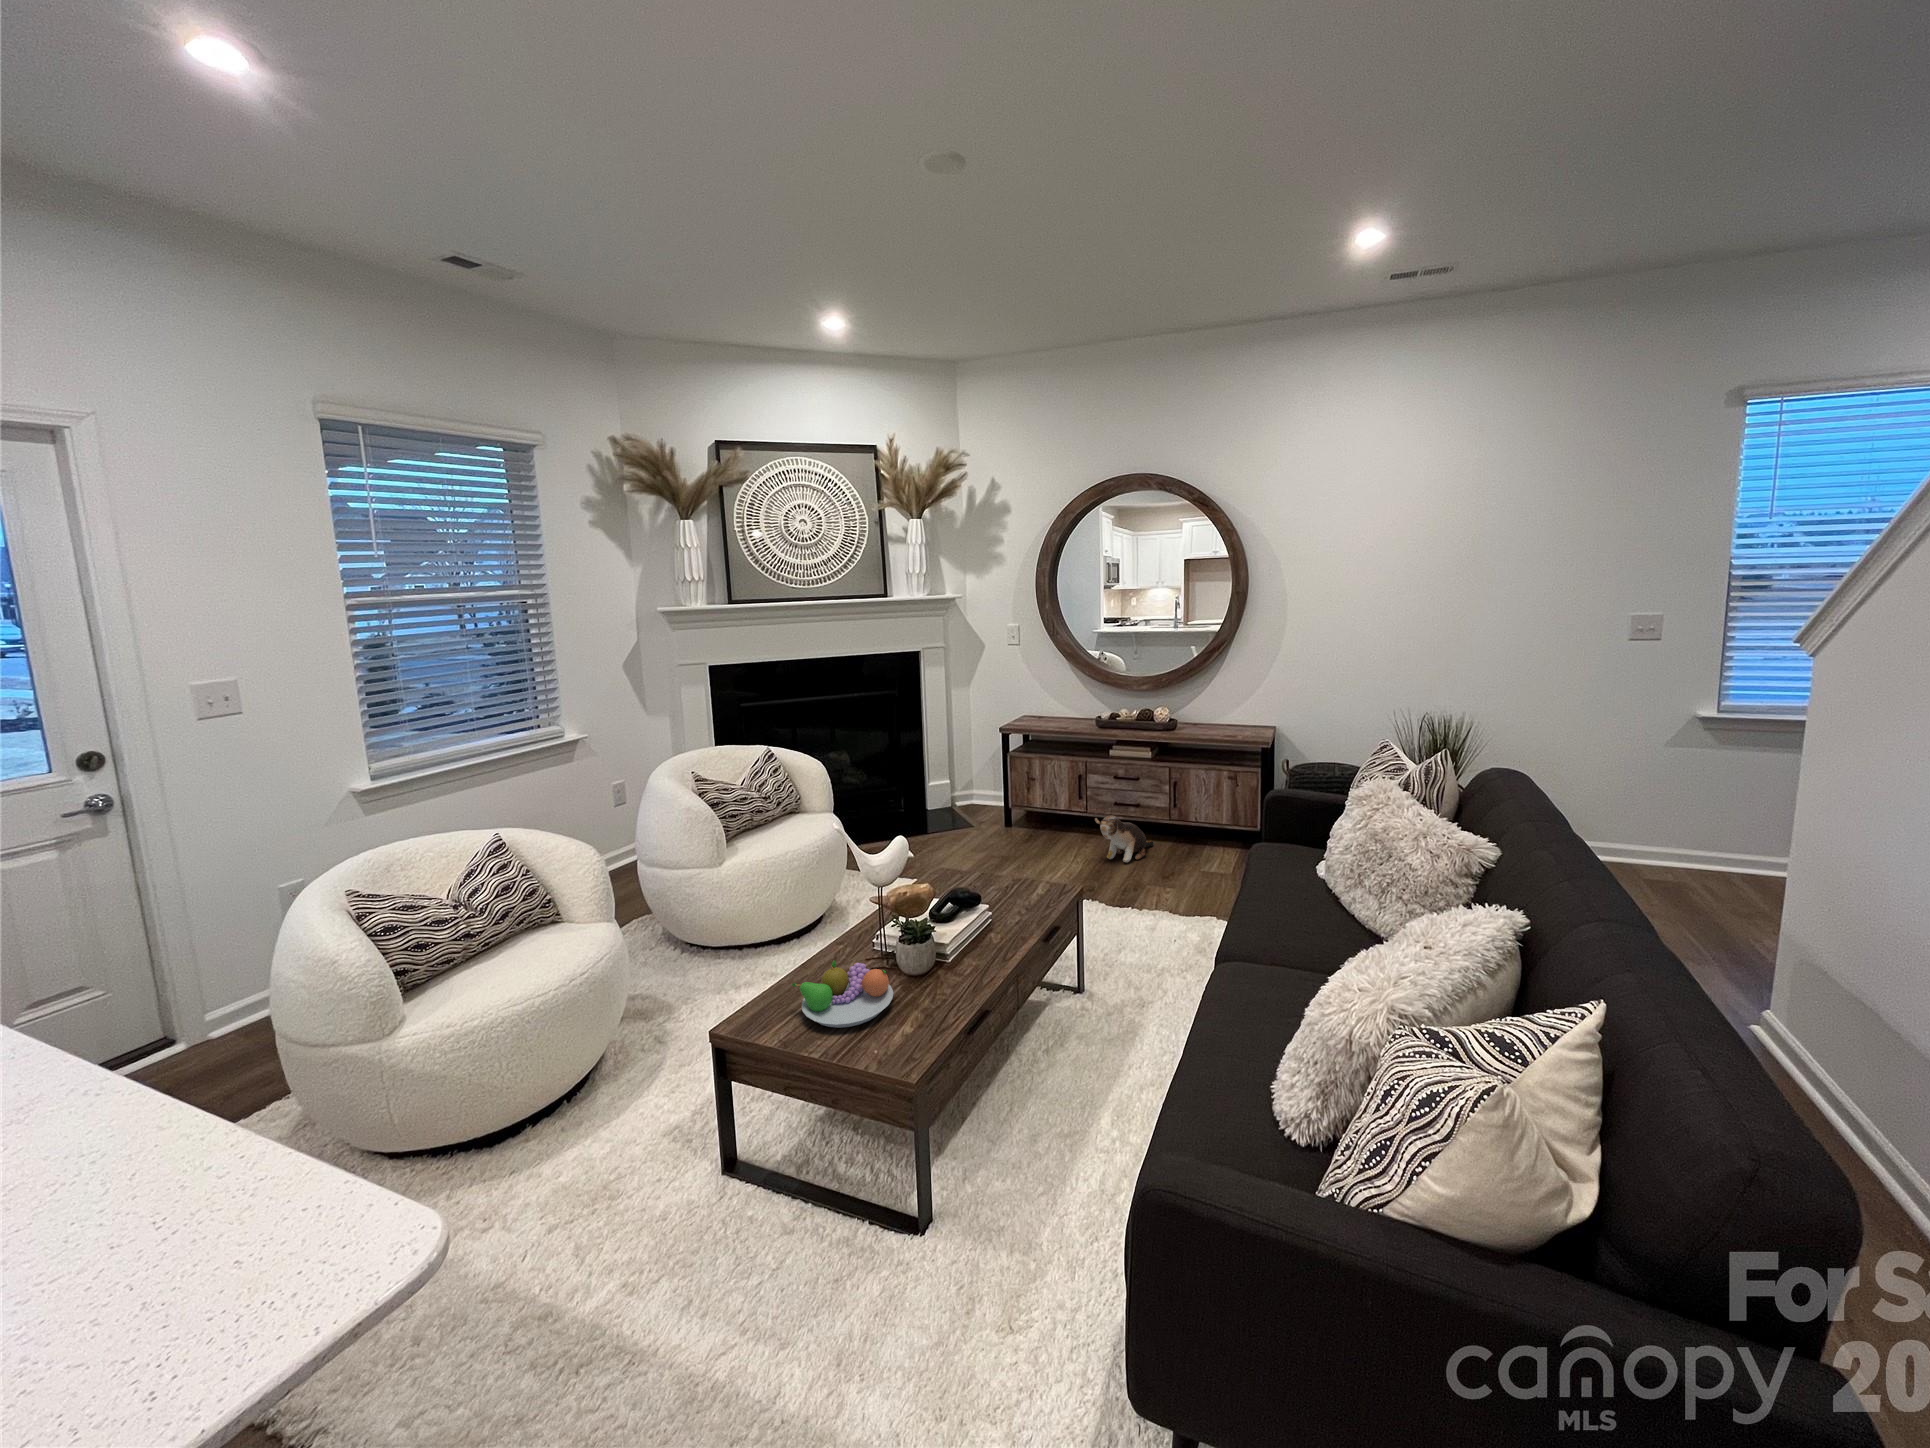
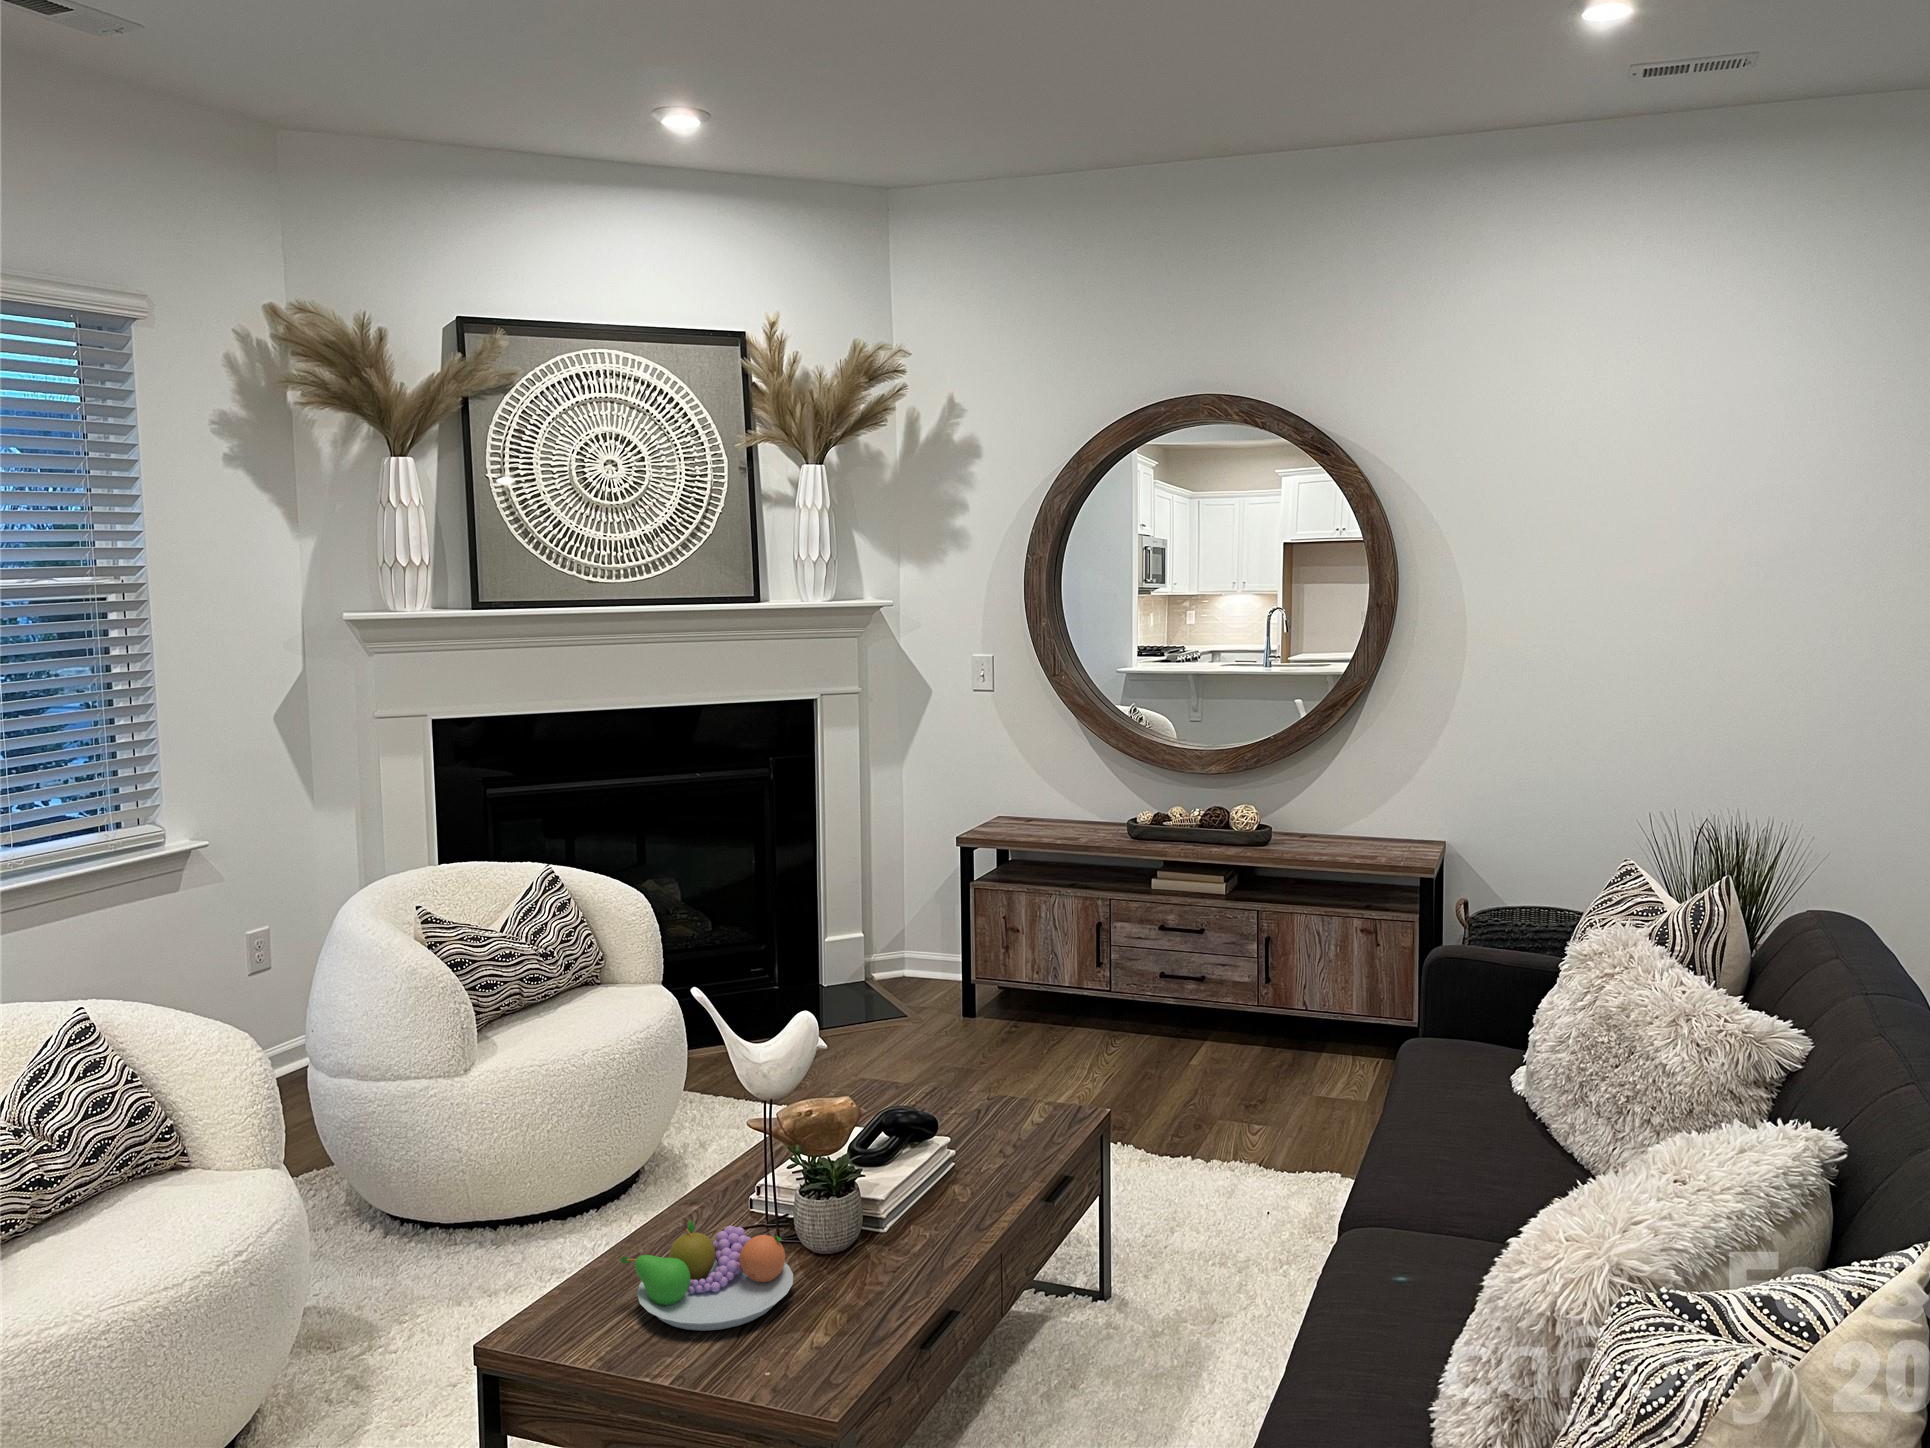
plush toy: present [1095,815,1153,862] -> none [1126,997,1230,1083]

